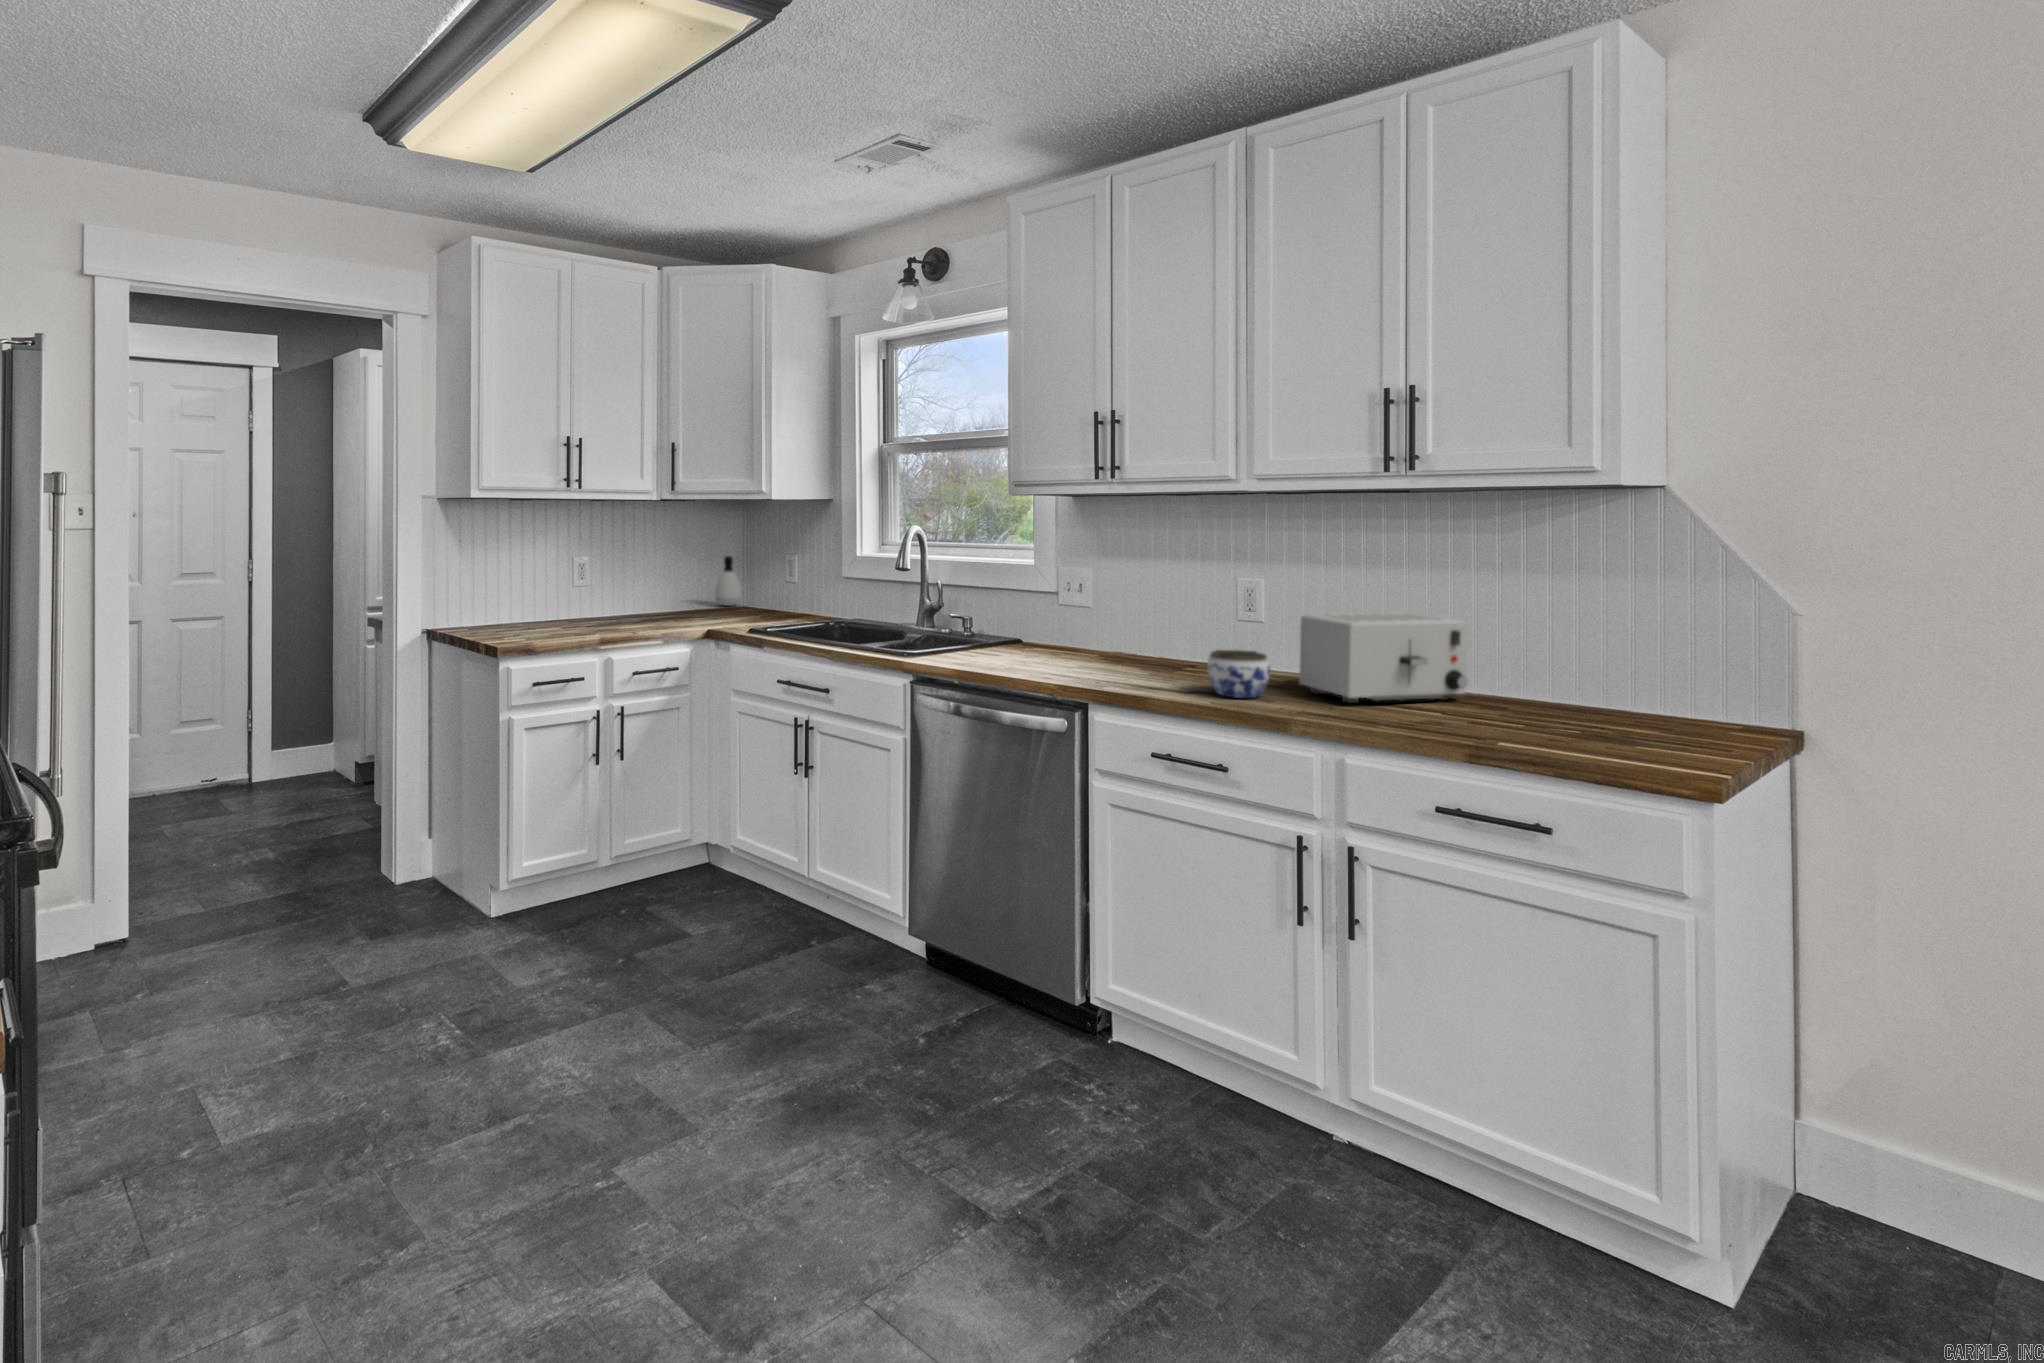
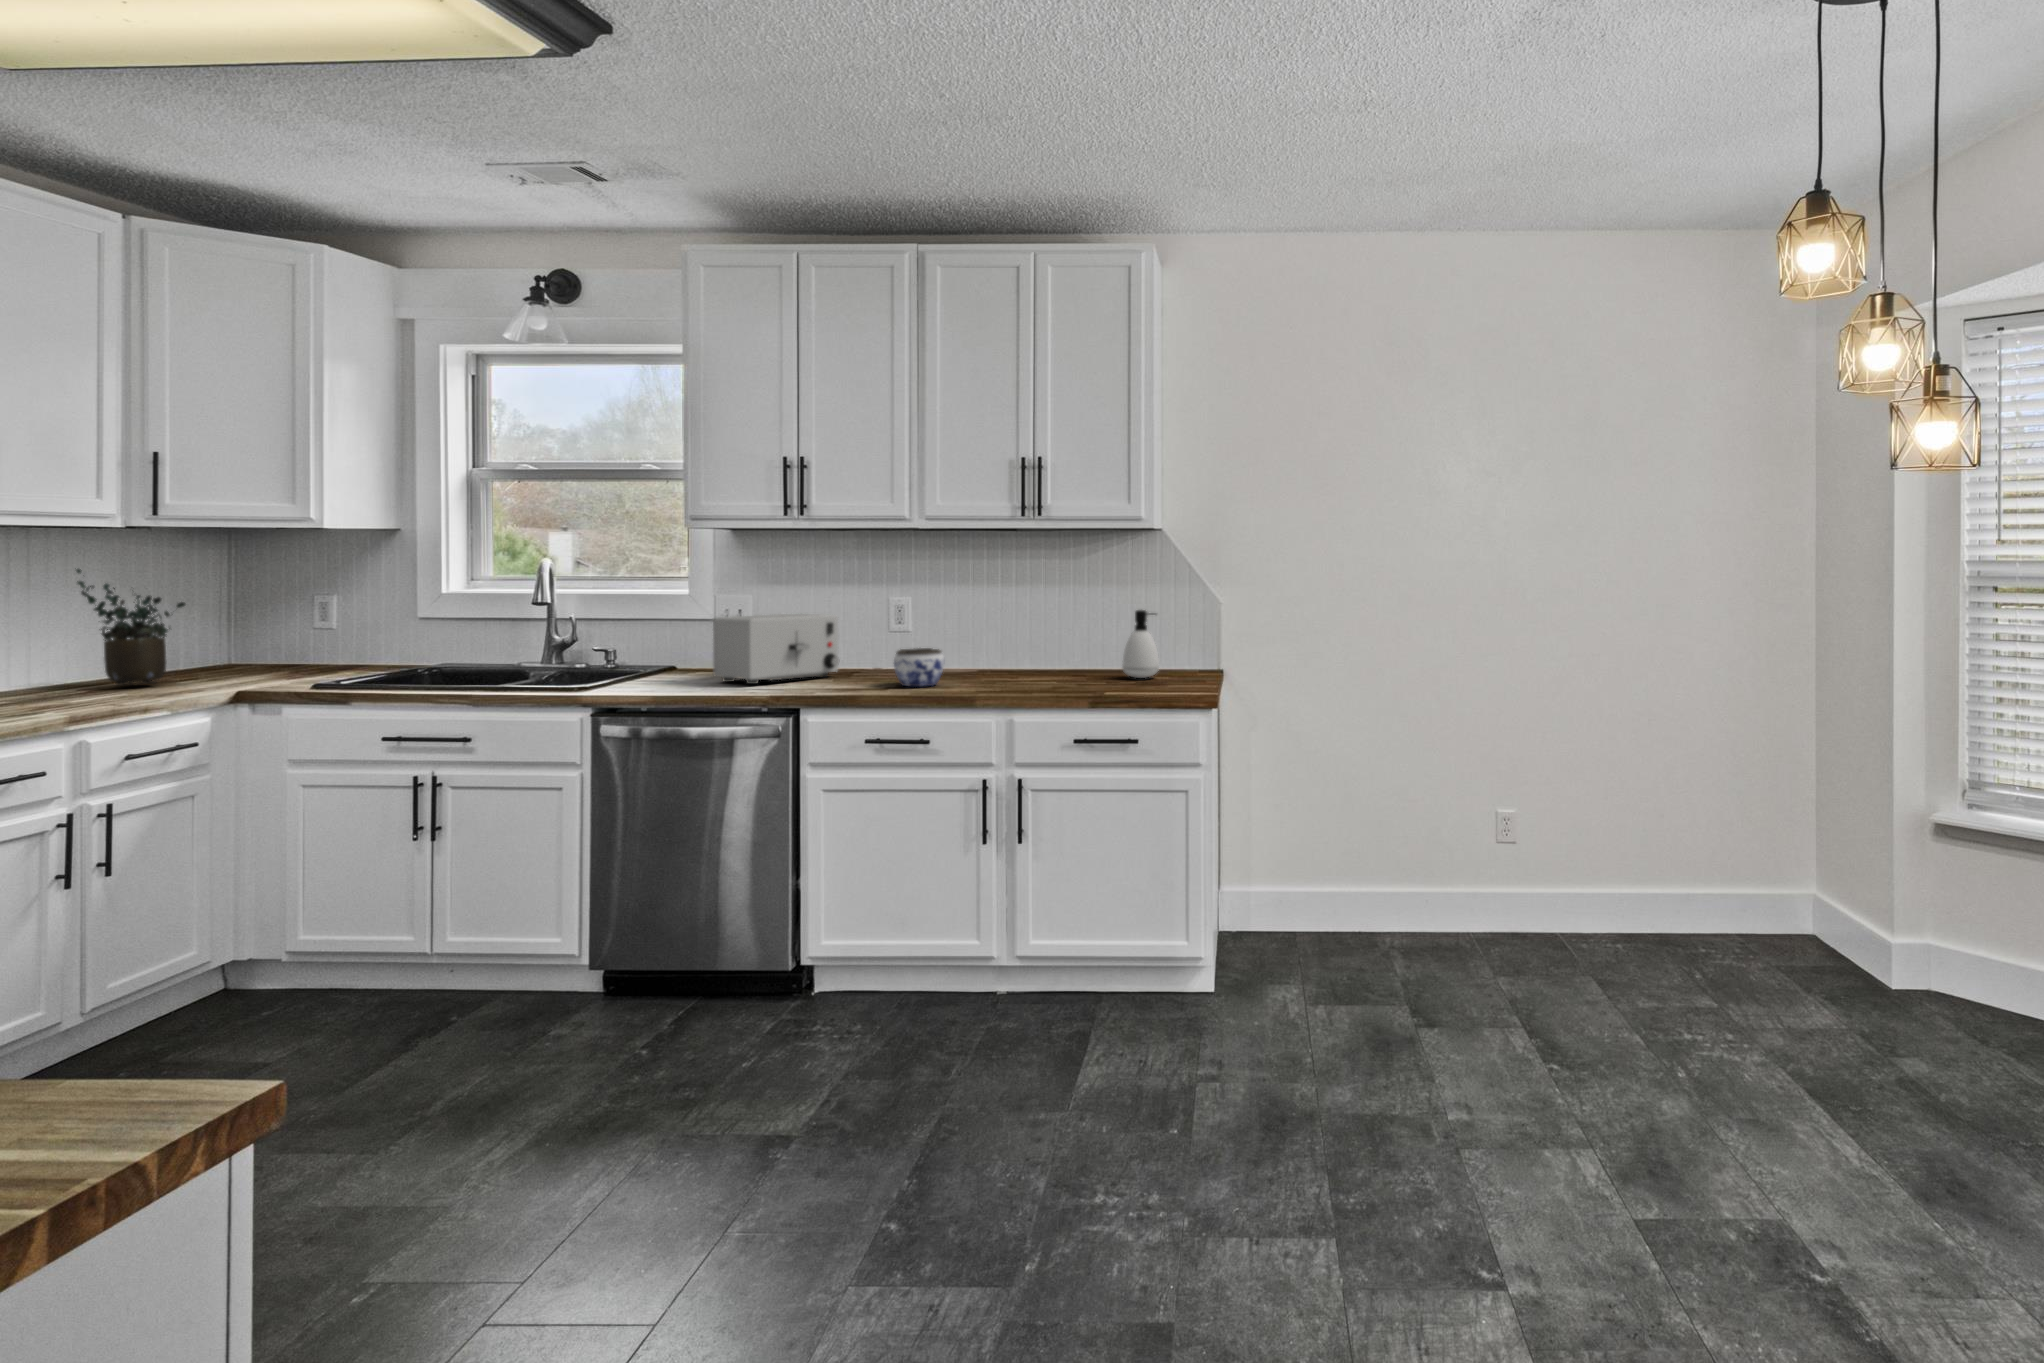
potted plant: none [636,532,695,616] -> present [76,569,185,686]
soap dispenser: present [715,556,741,606] -> present [1122,610,1159,678]
toaster: present [1299,613,1468,703] -> present [713,614,839,684]

